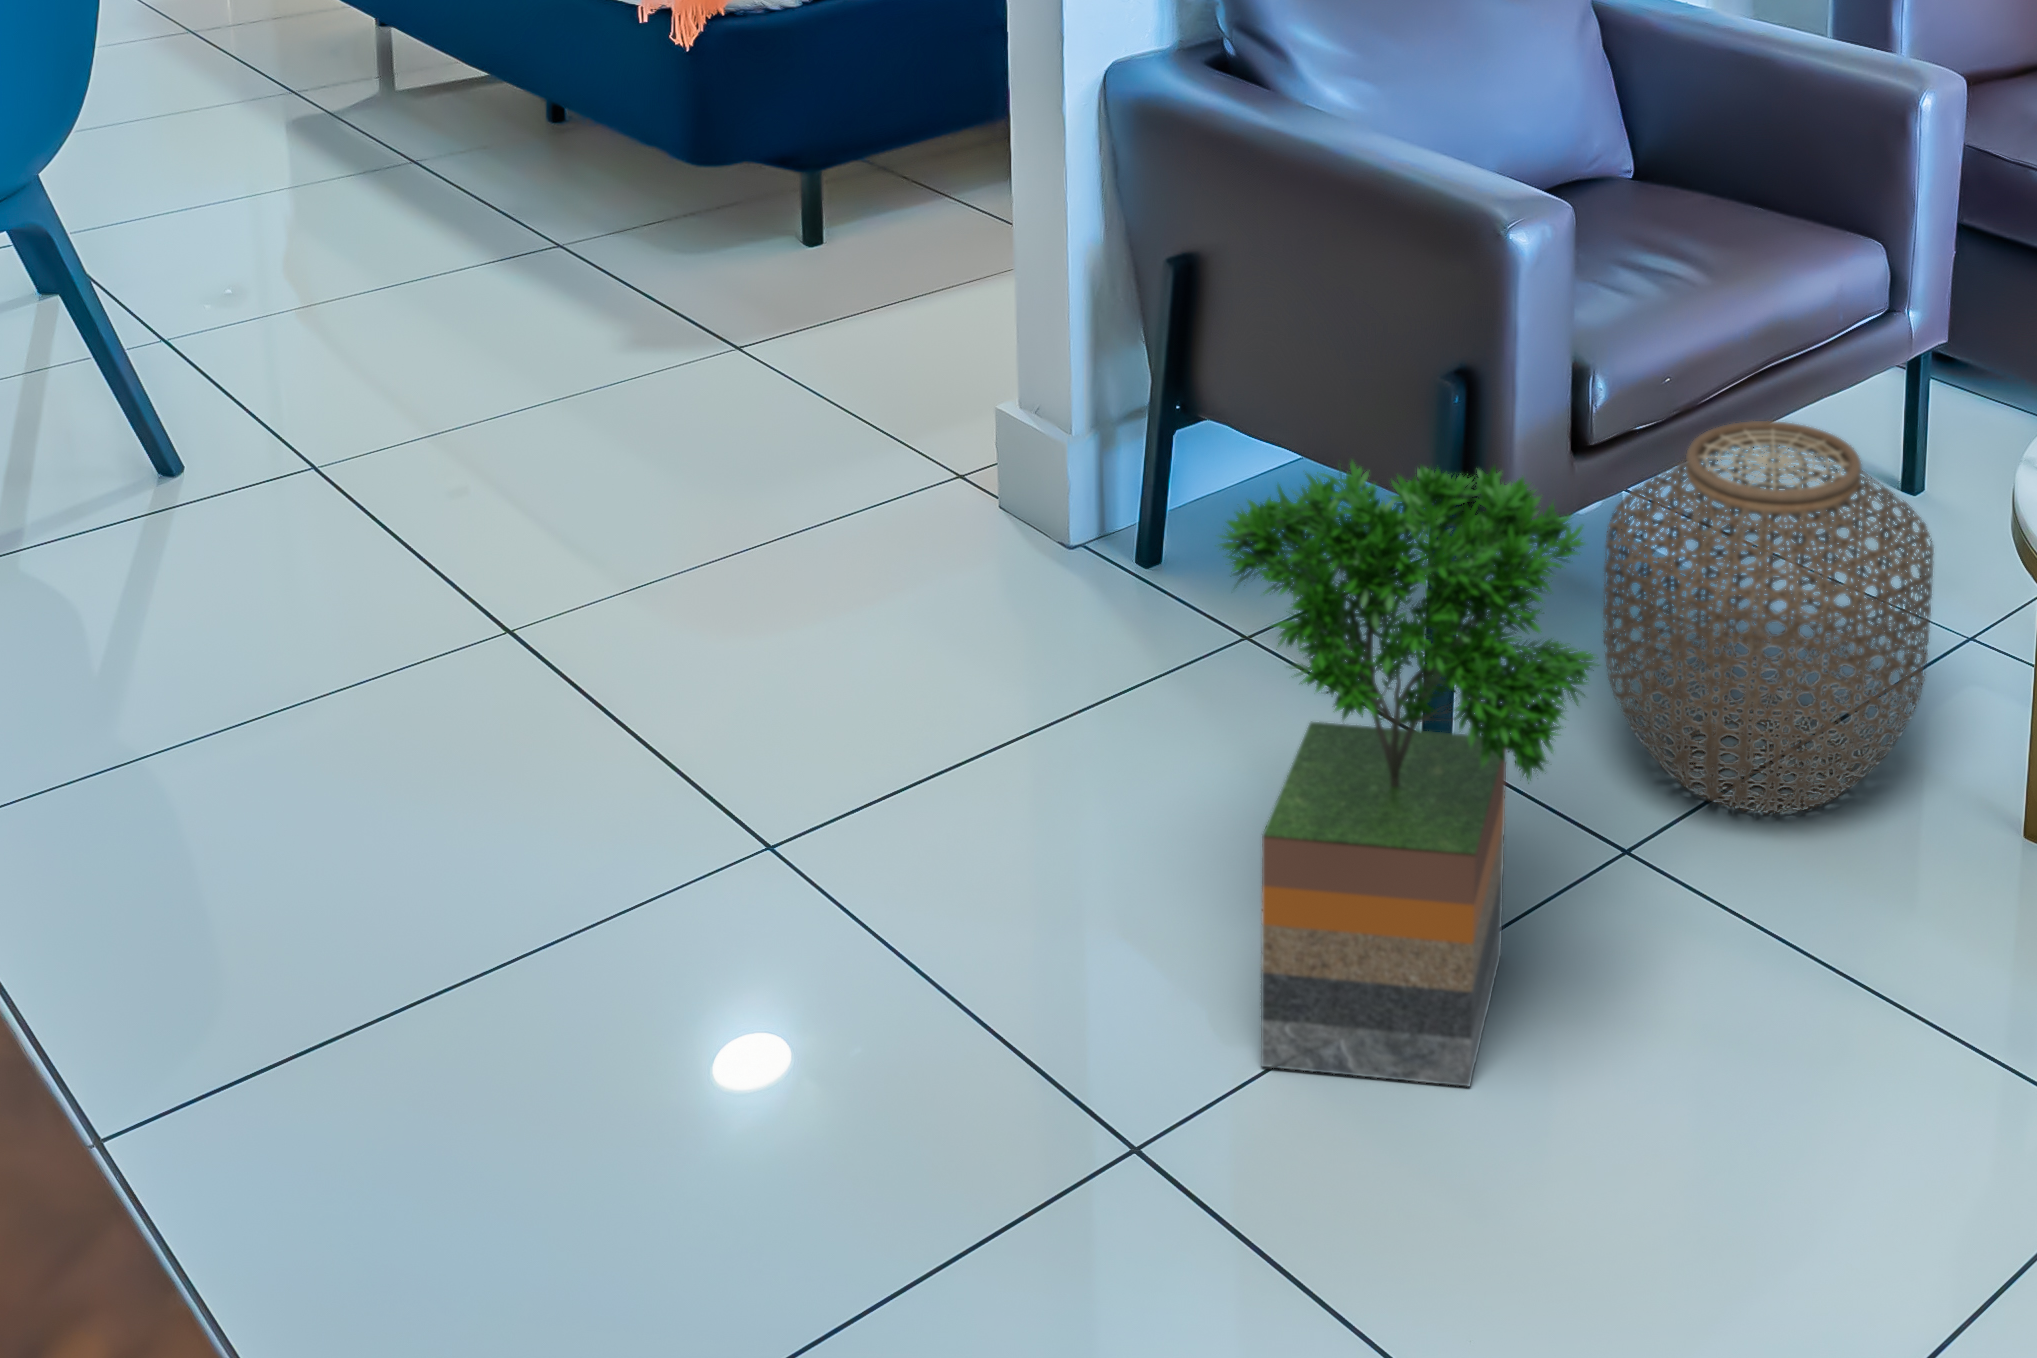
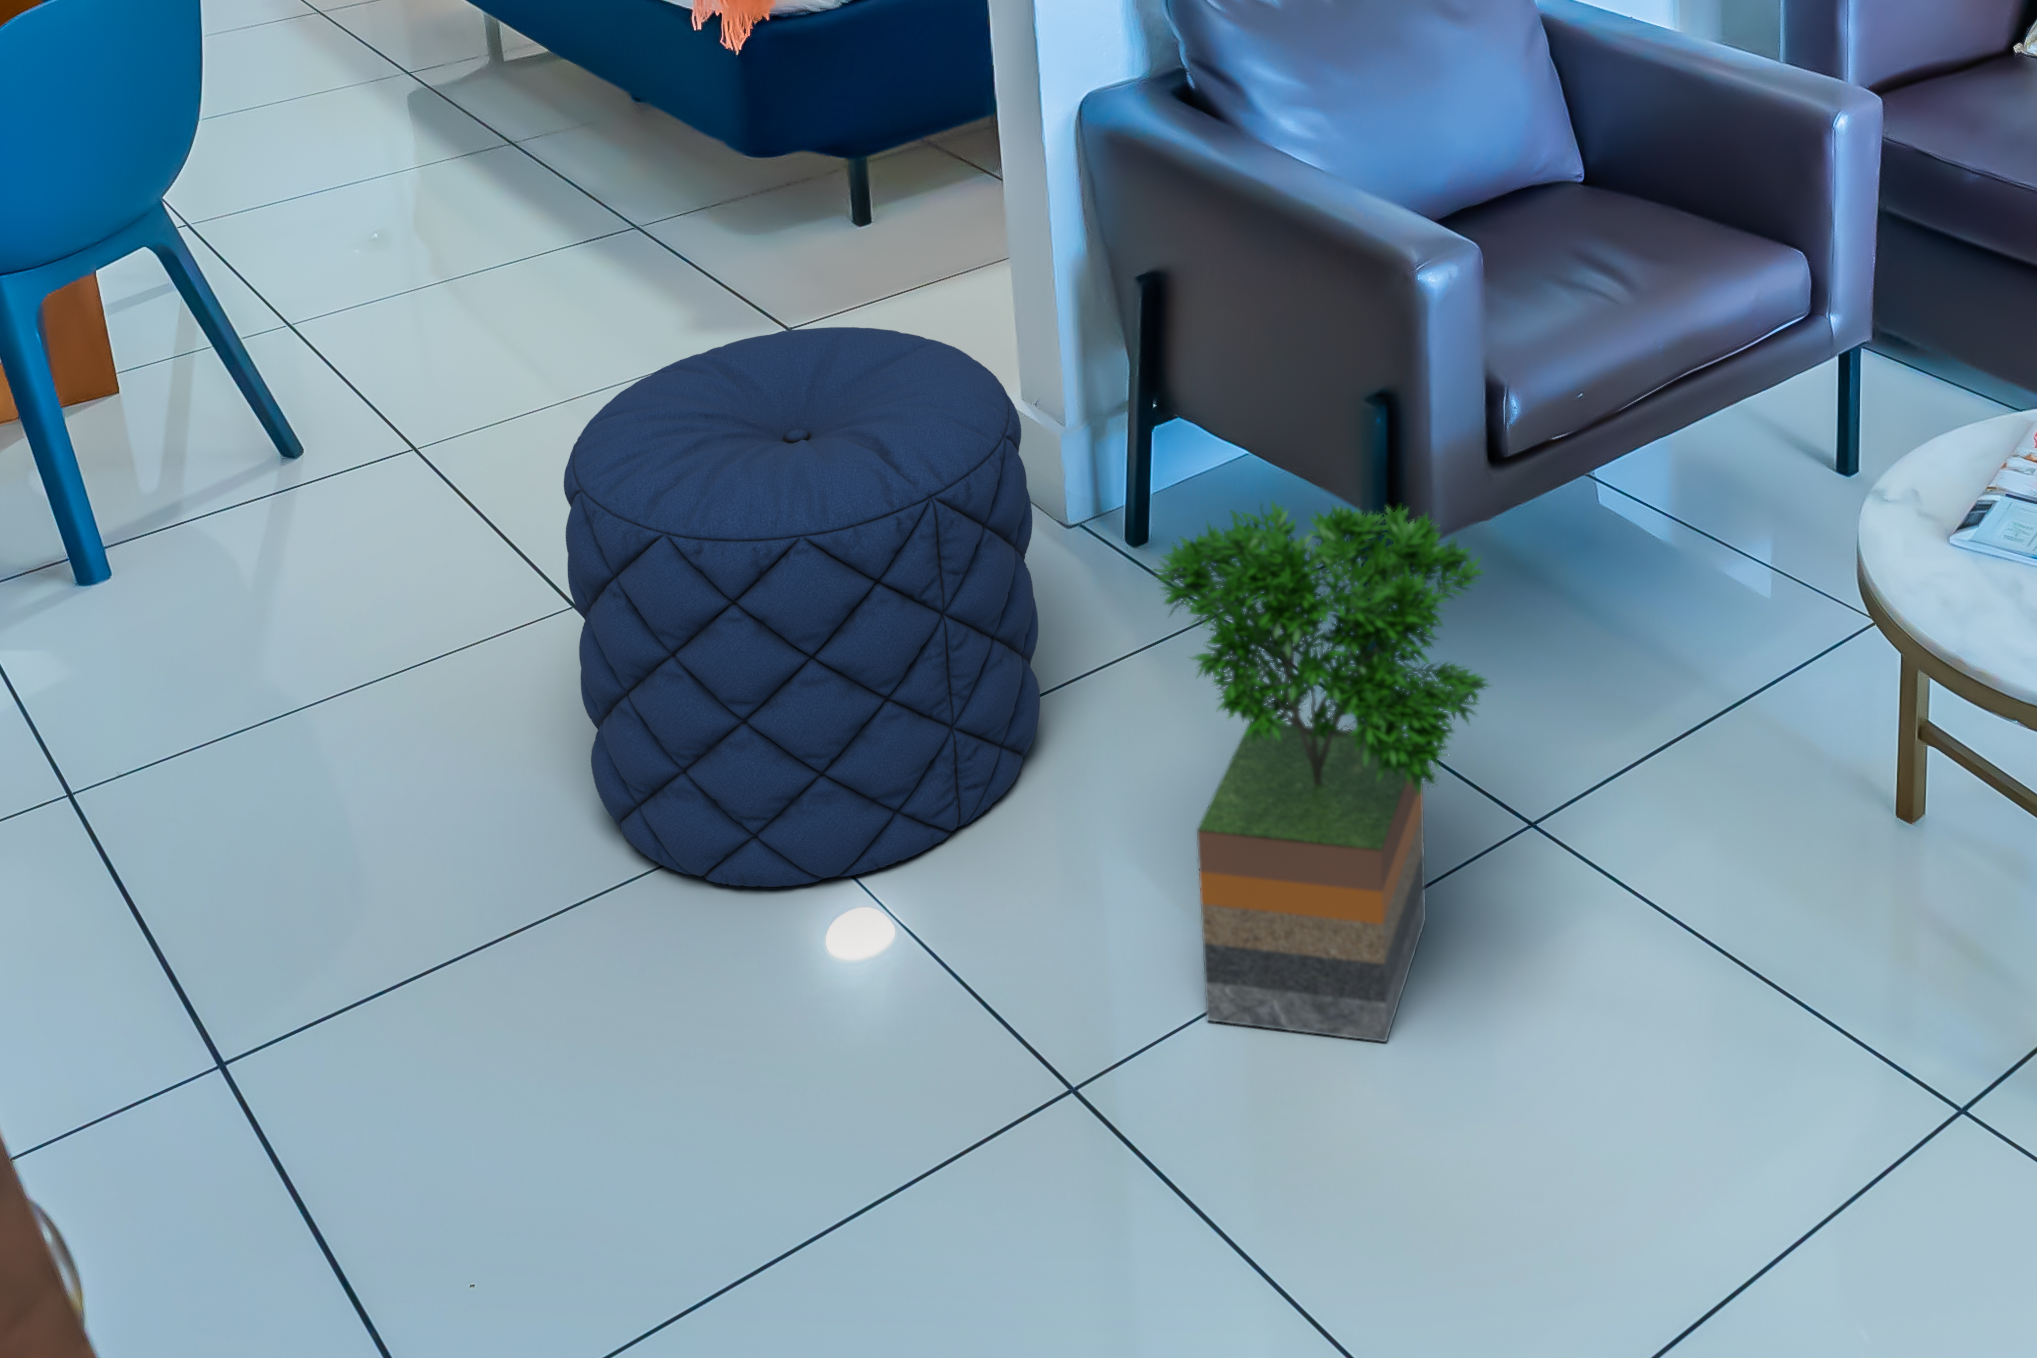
pouf: none [520,296,1048,927] -> present [564,327,1040,887]
woven basket: present [1603,421,1934,813] -> none [1530,437,1828,789]

